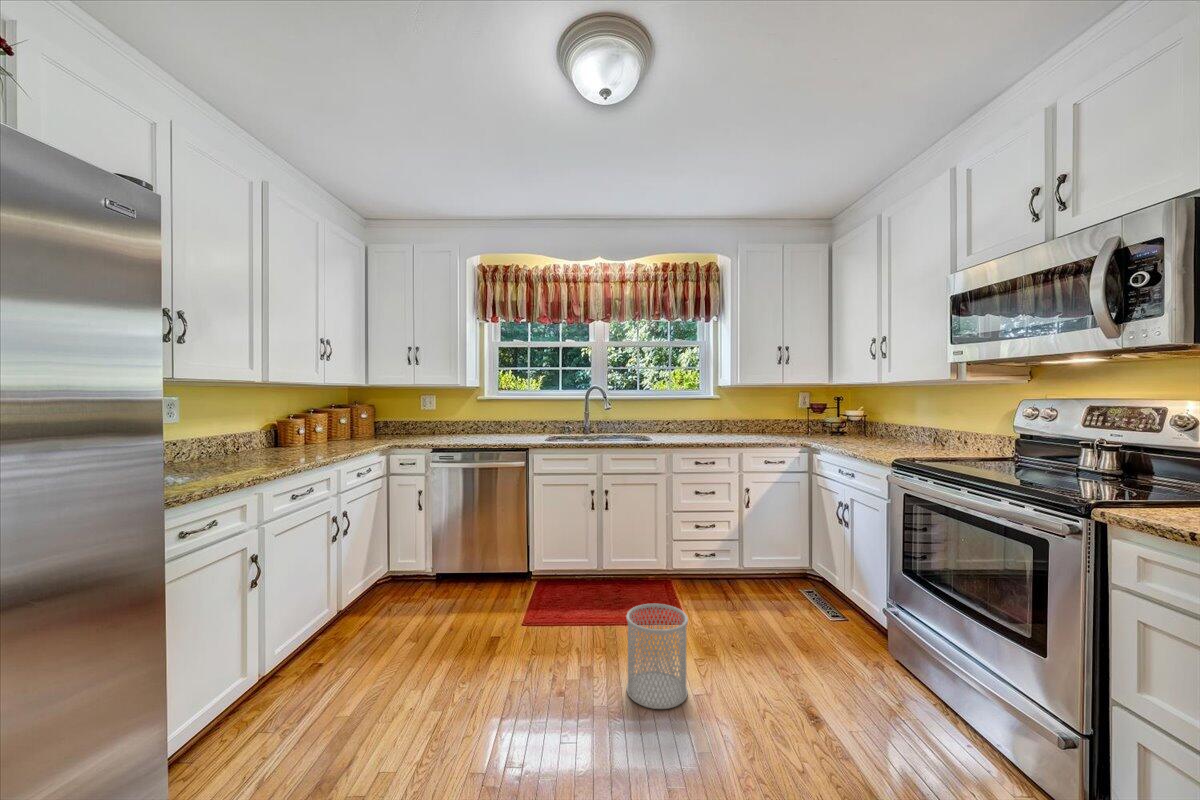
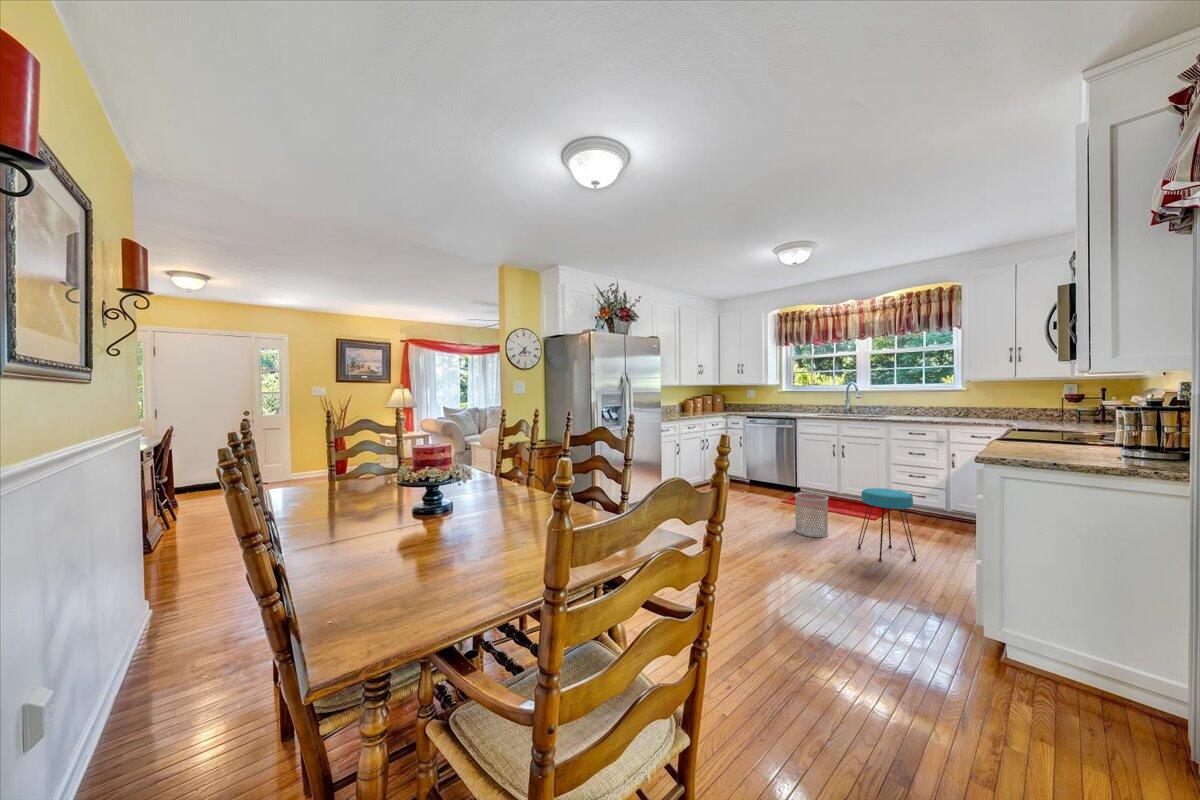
stool: none [755,576,843,729] -> present [858,488,916,560]

